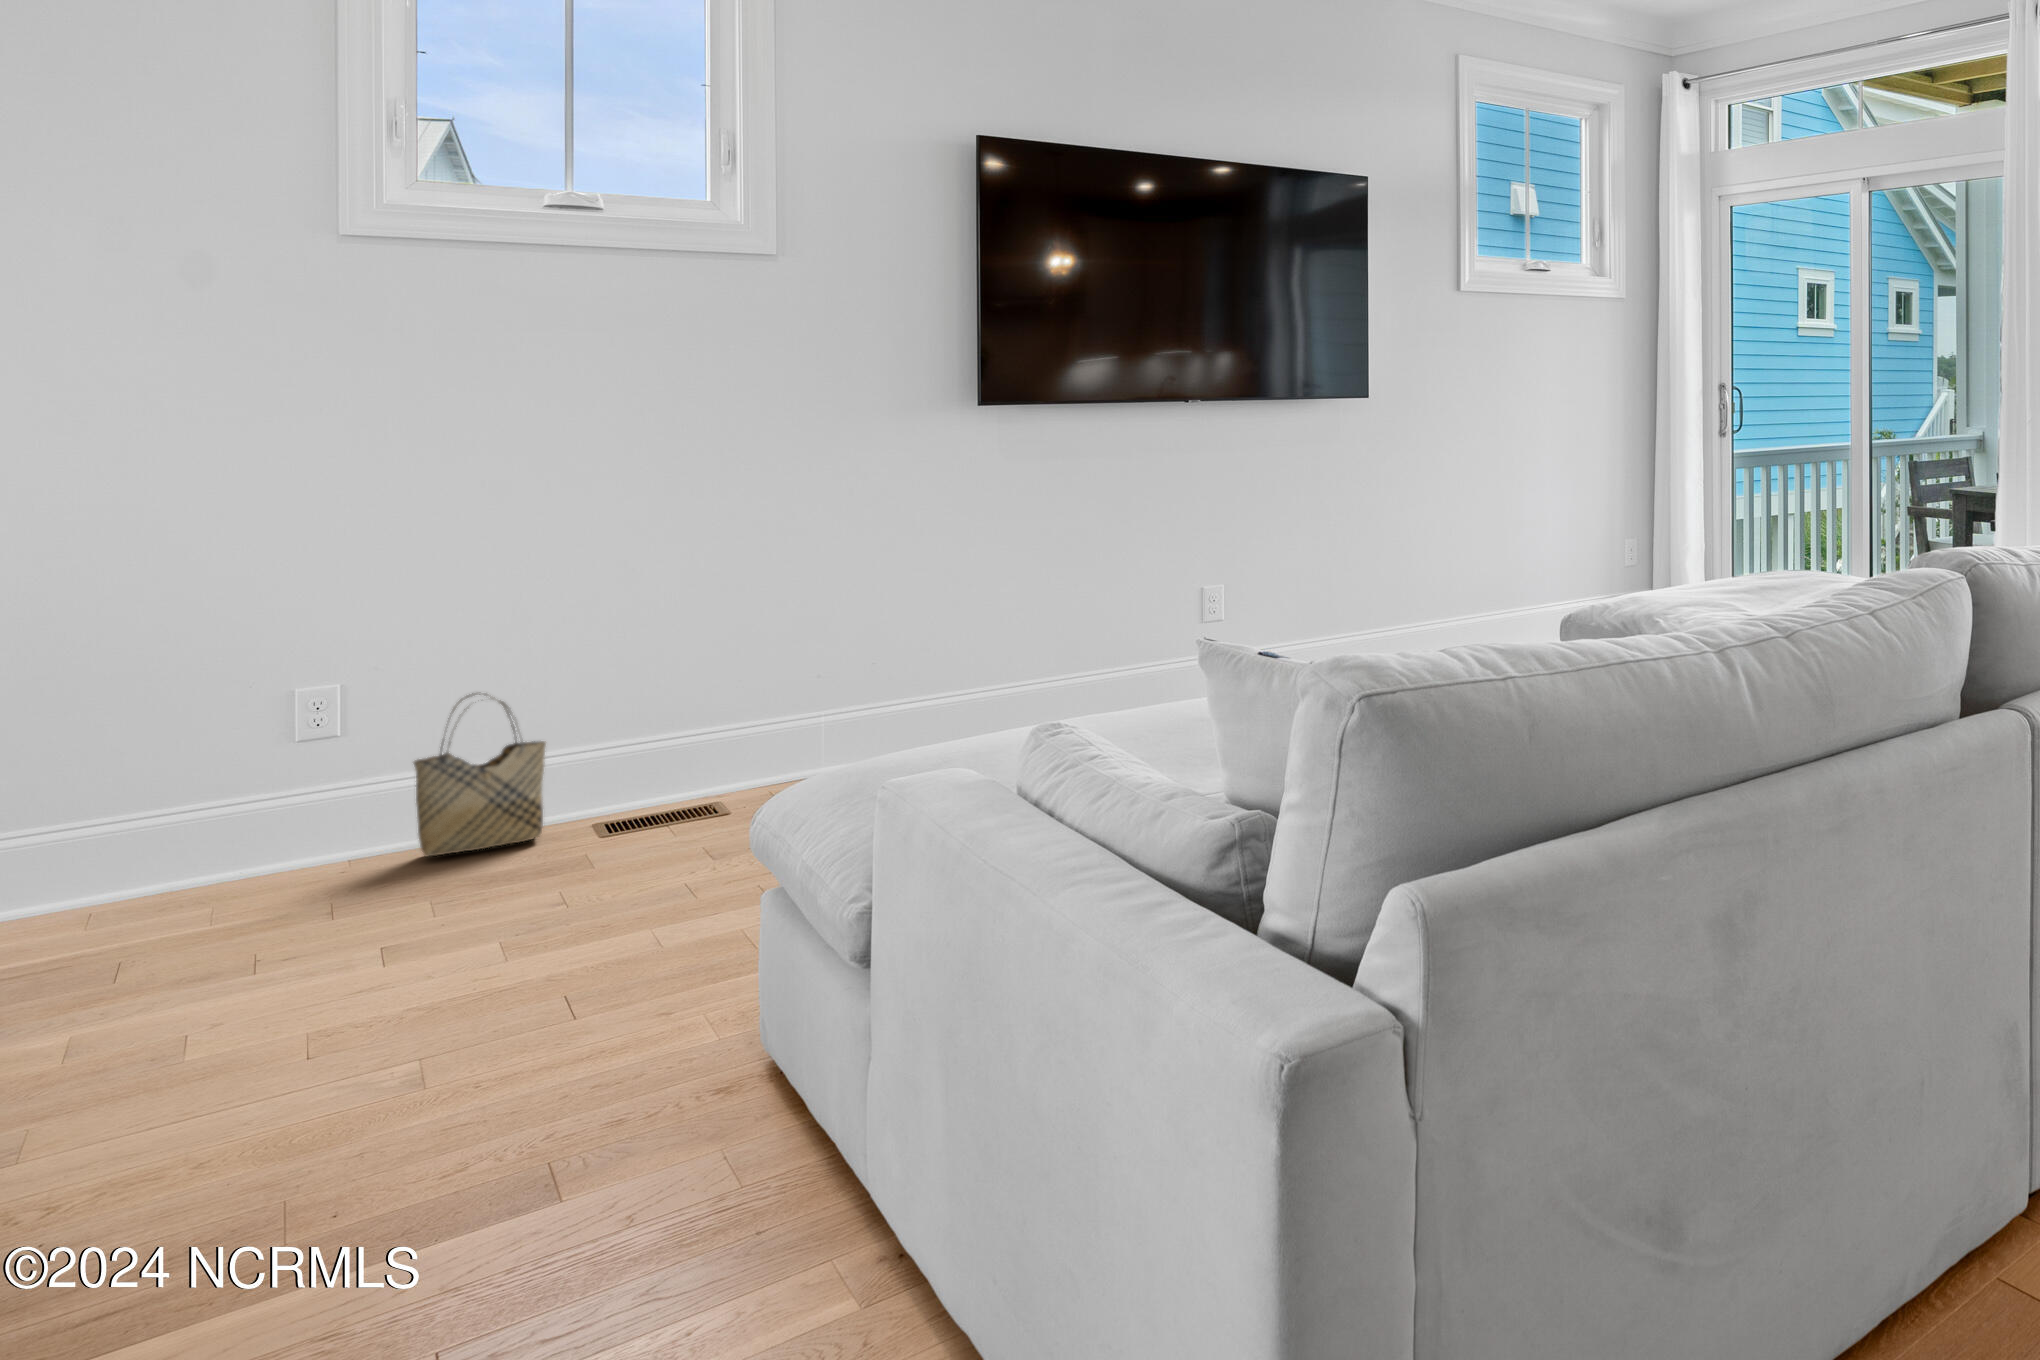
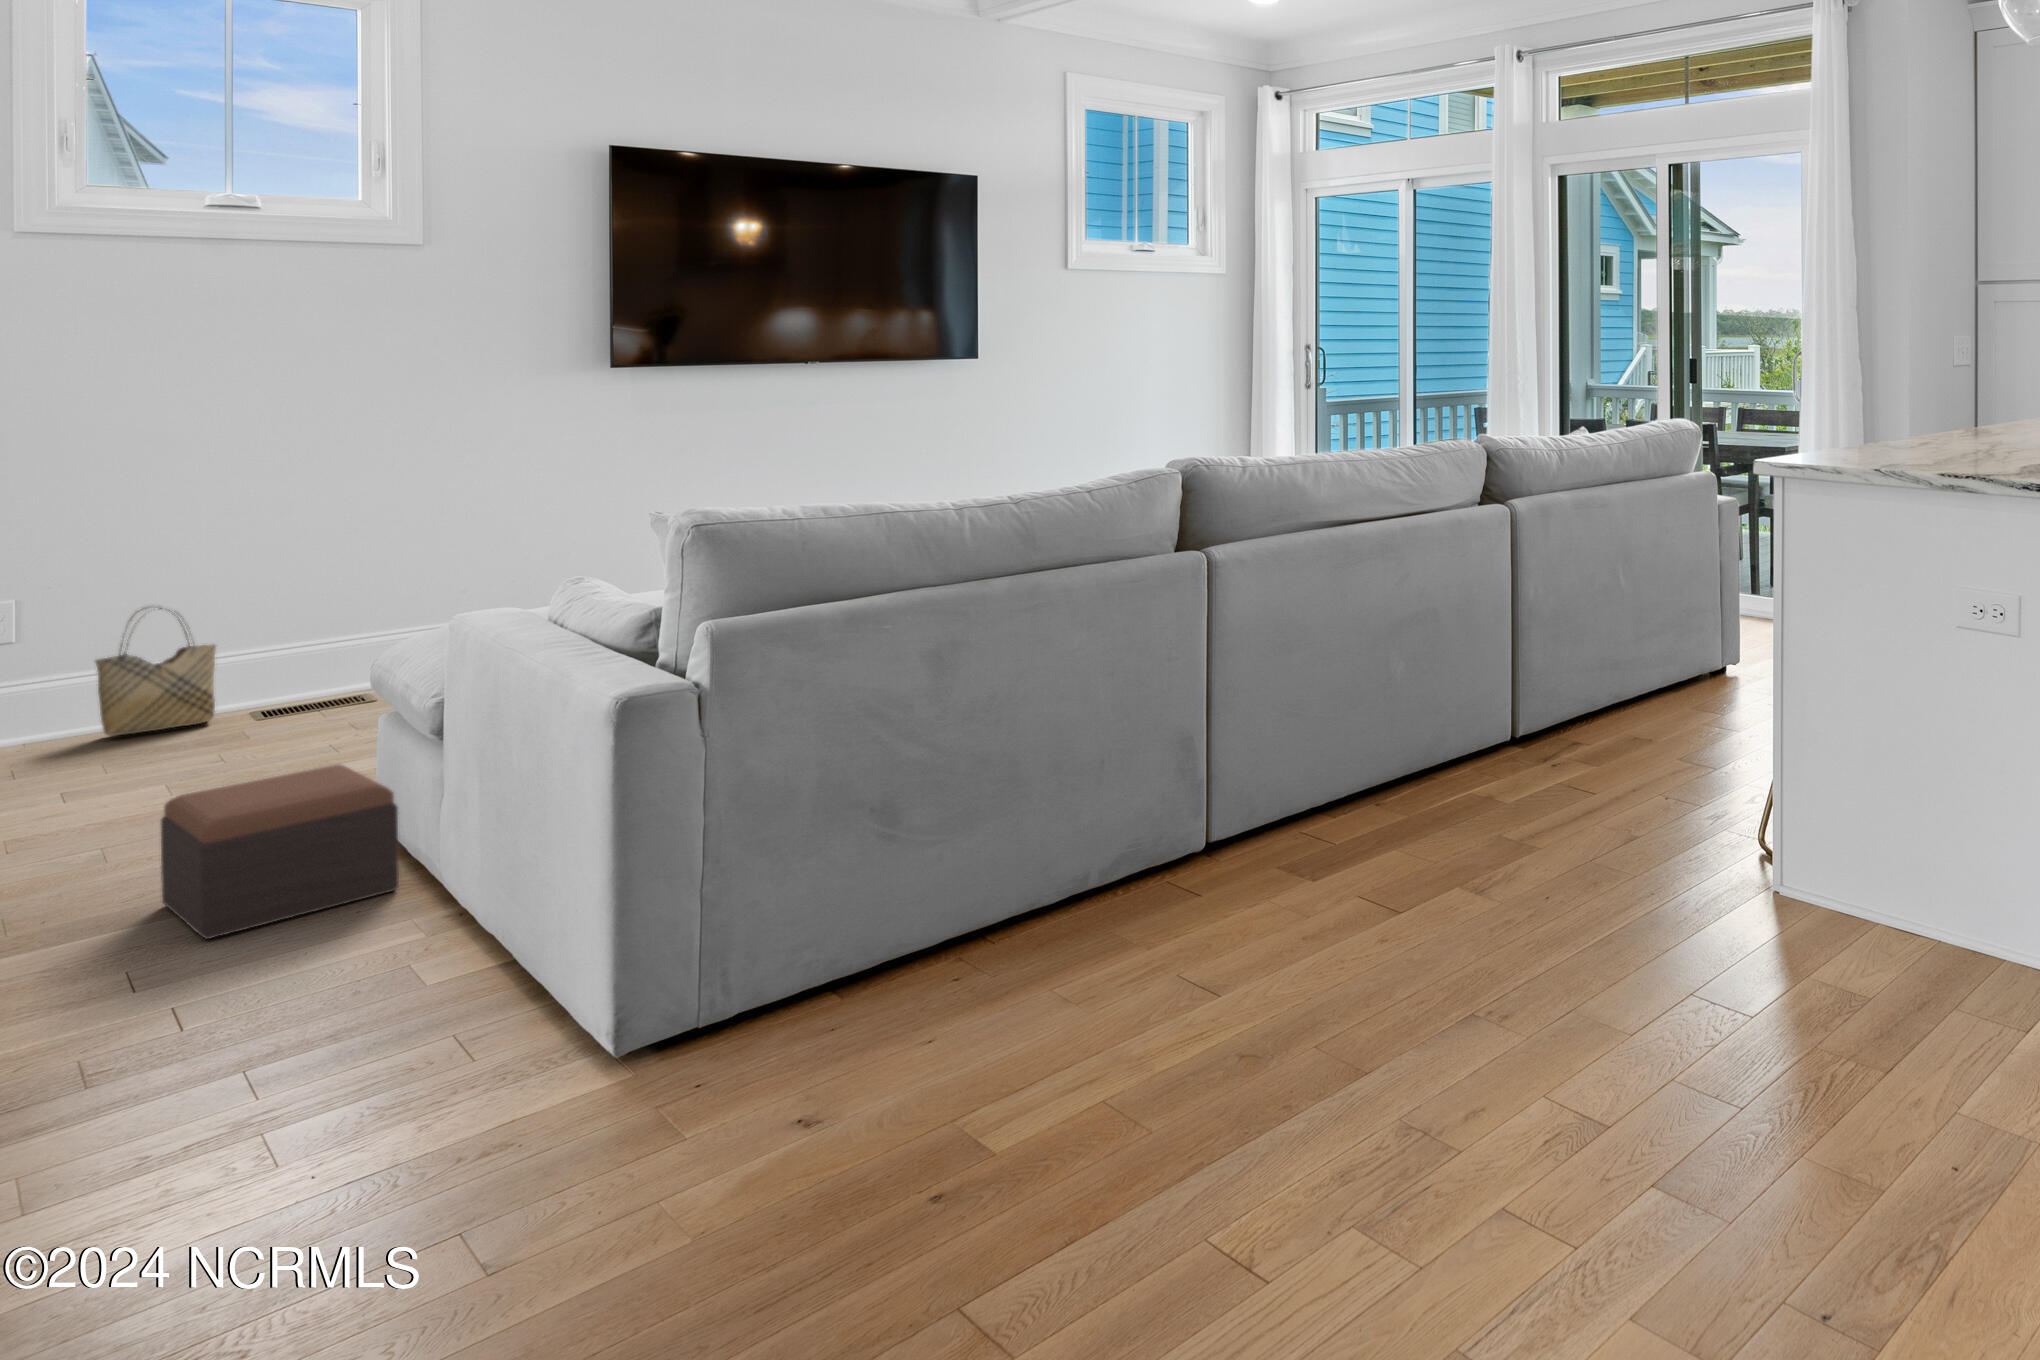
footstool: none [483,972,797,1278] -> present [161,764,399,939]

